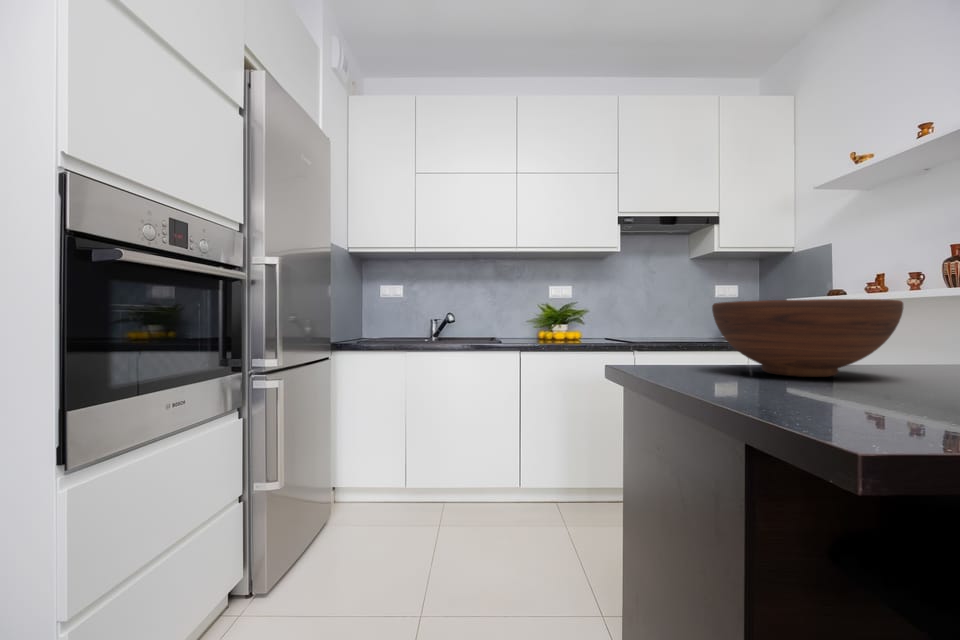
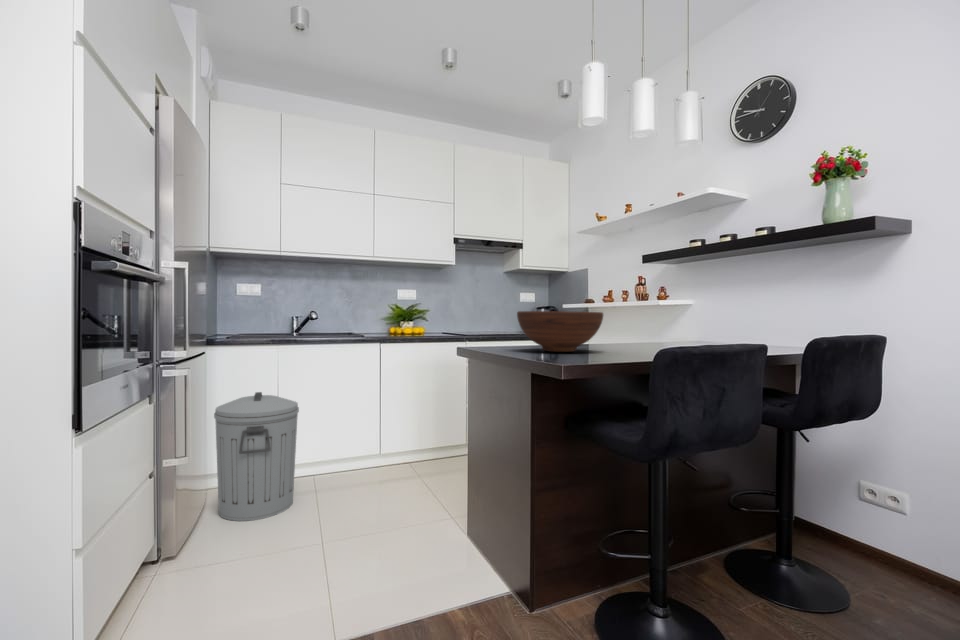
trash can: none [328,407,420,562] -> present [214,392,299,521]

